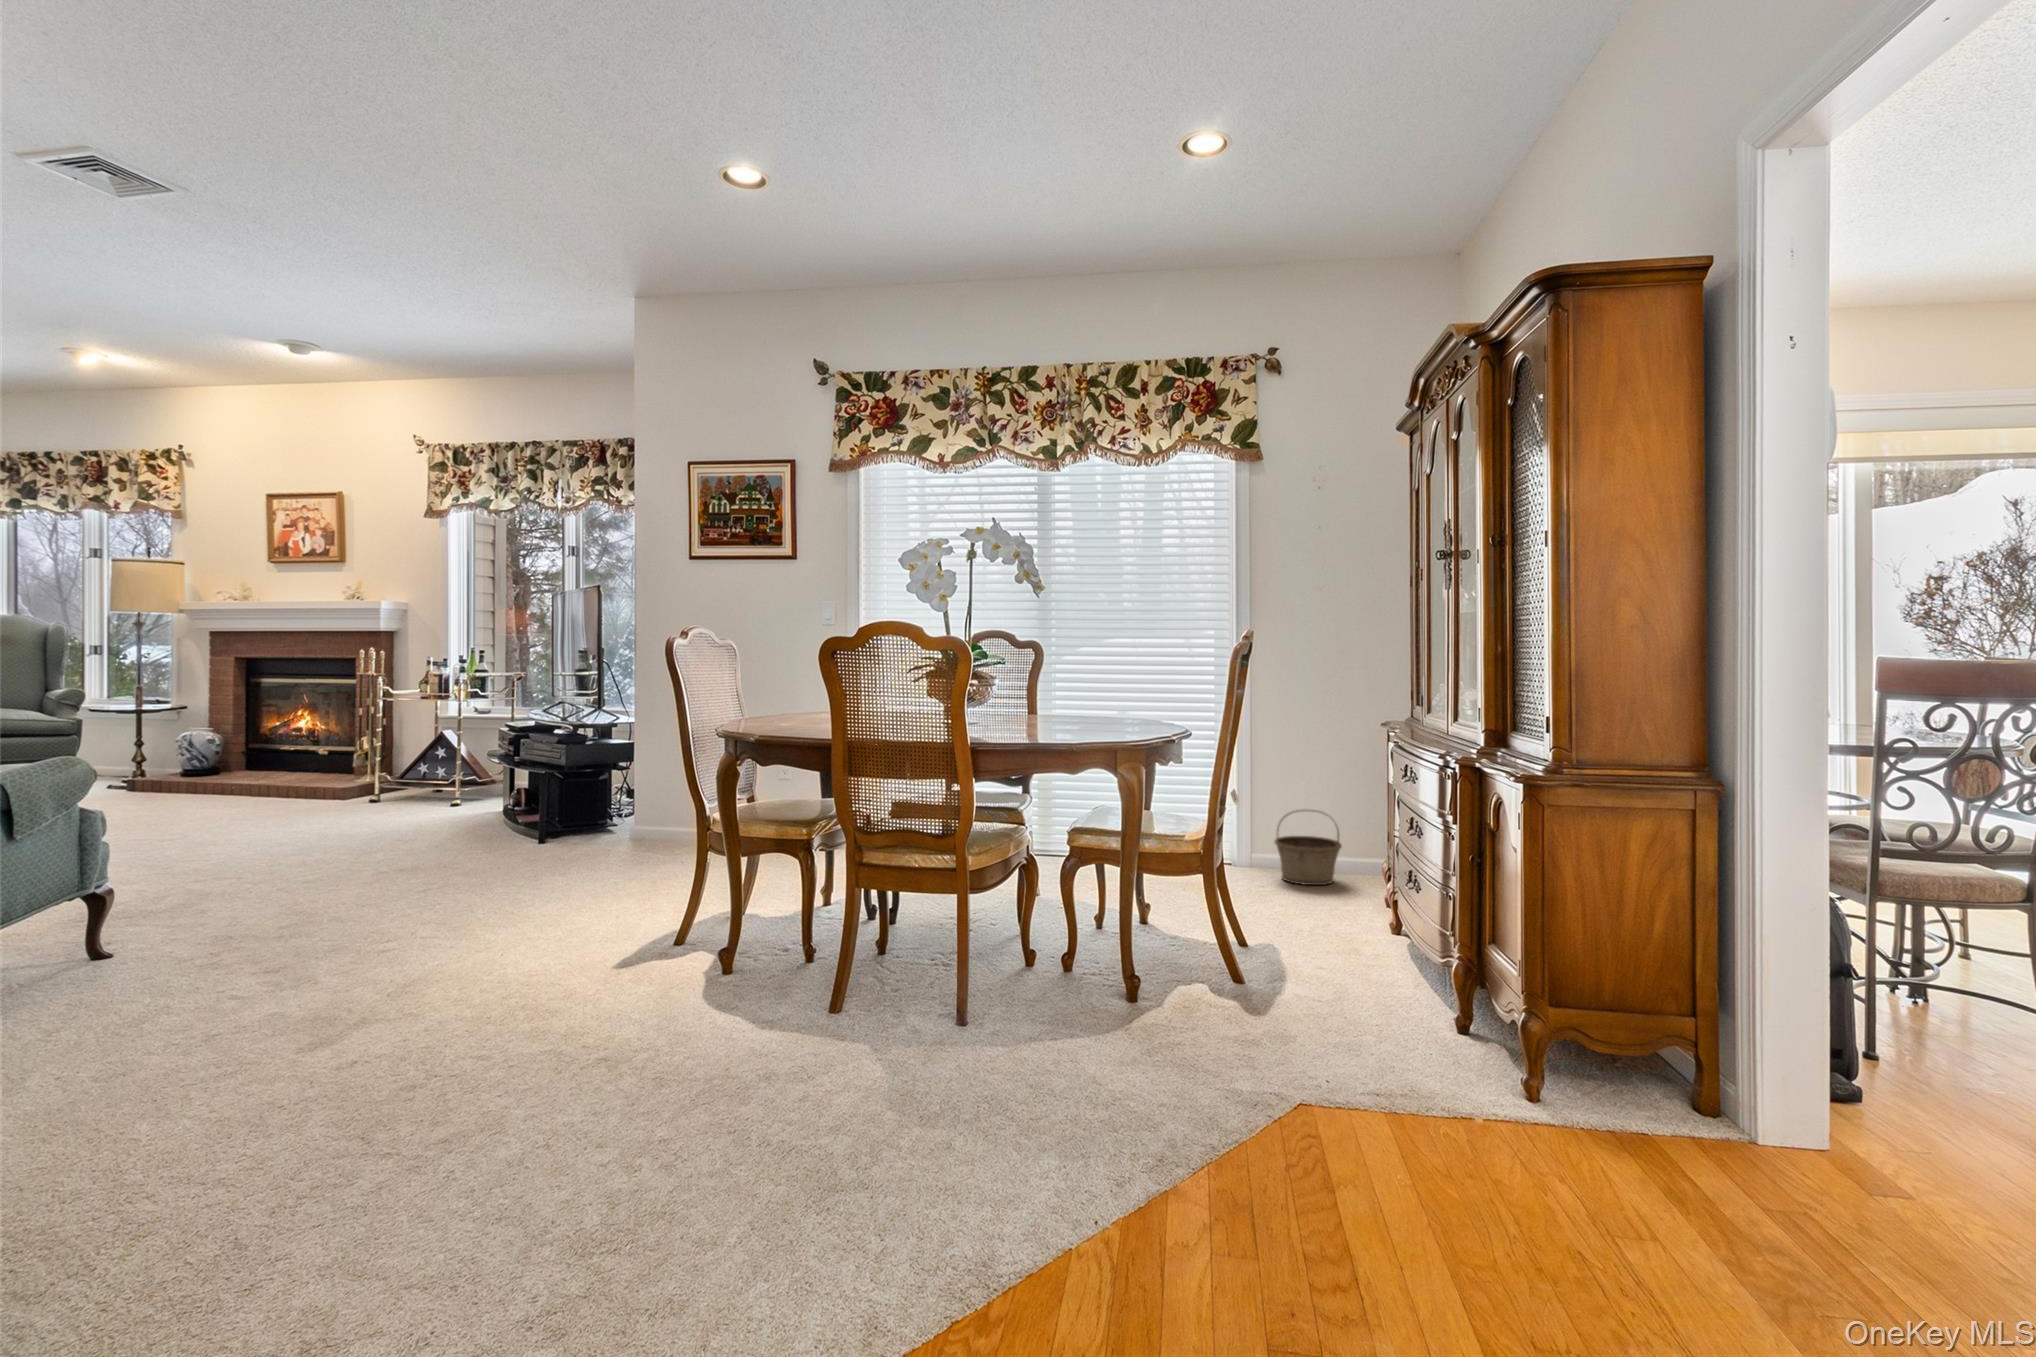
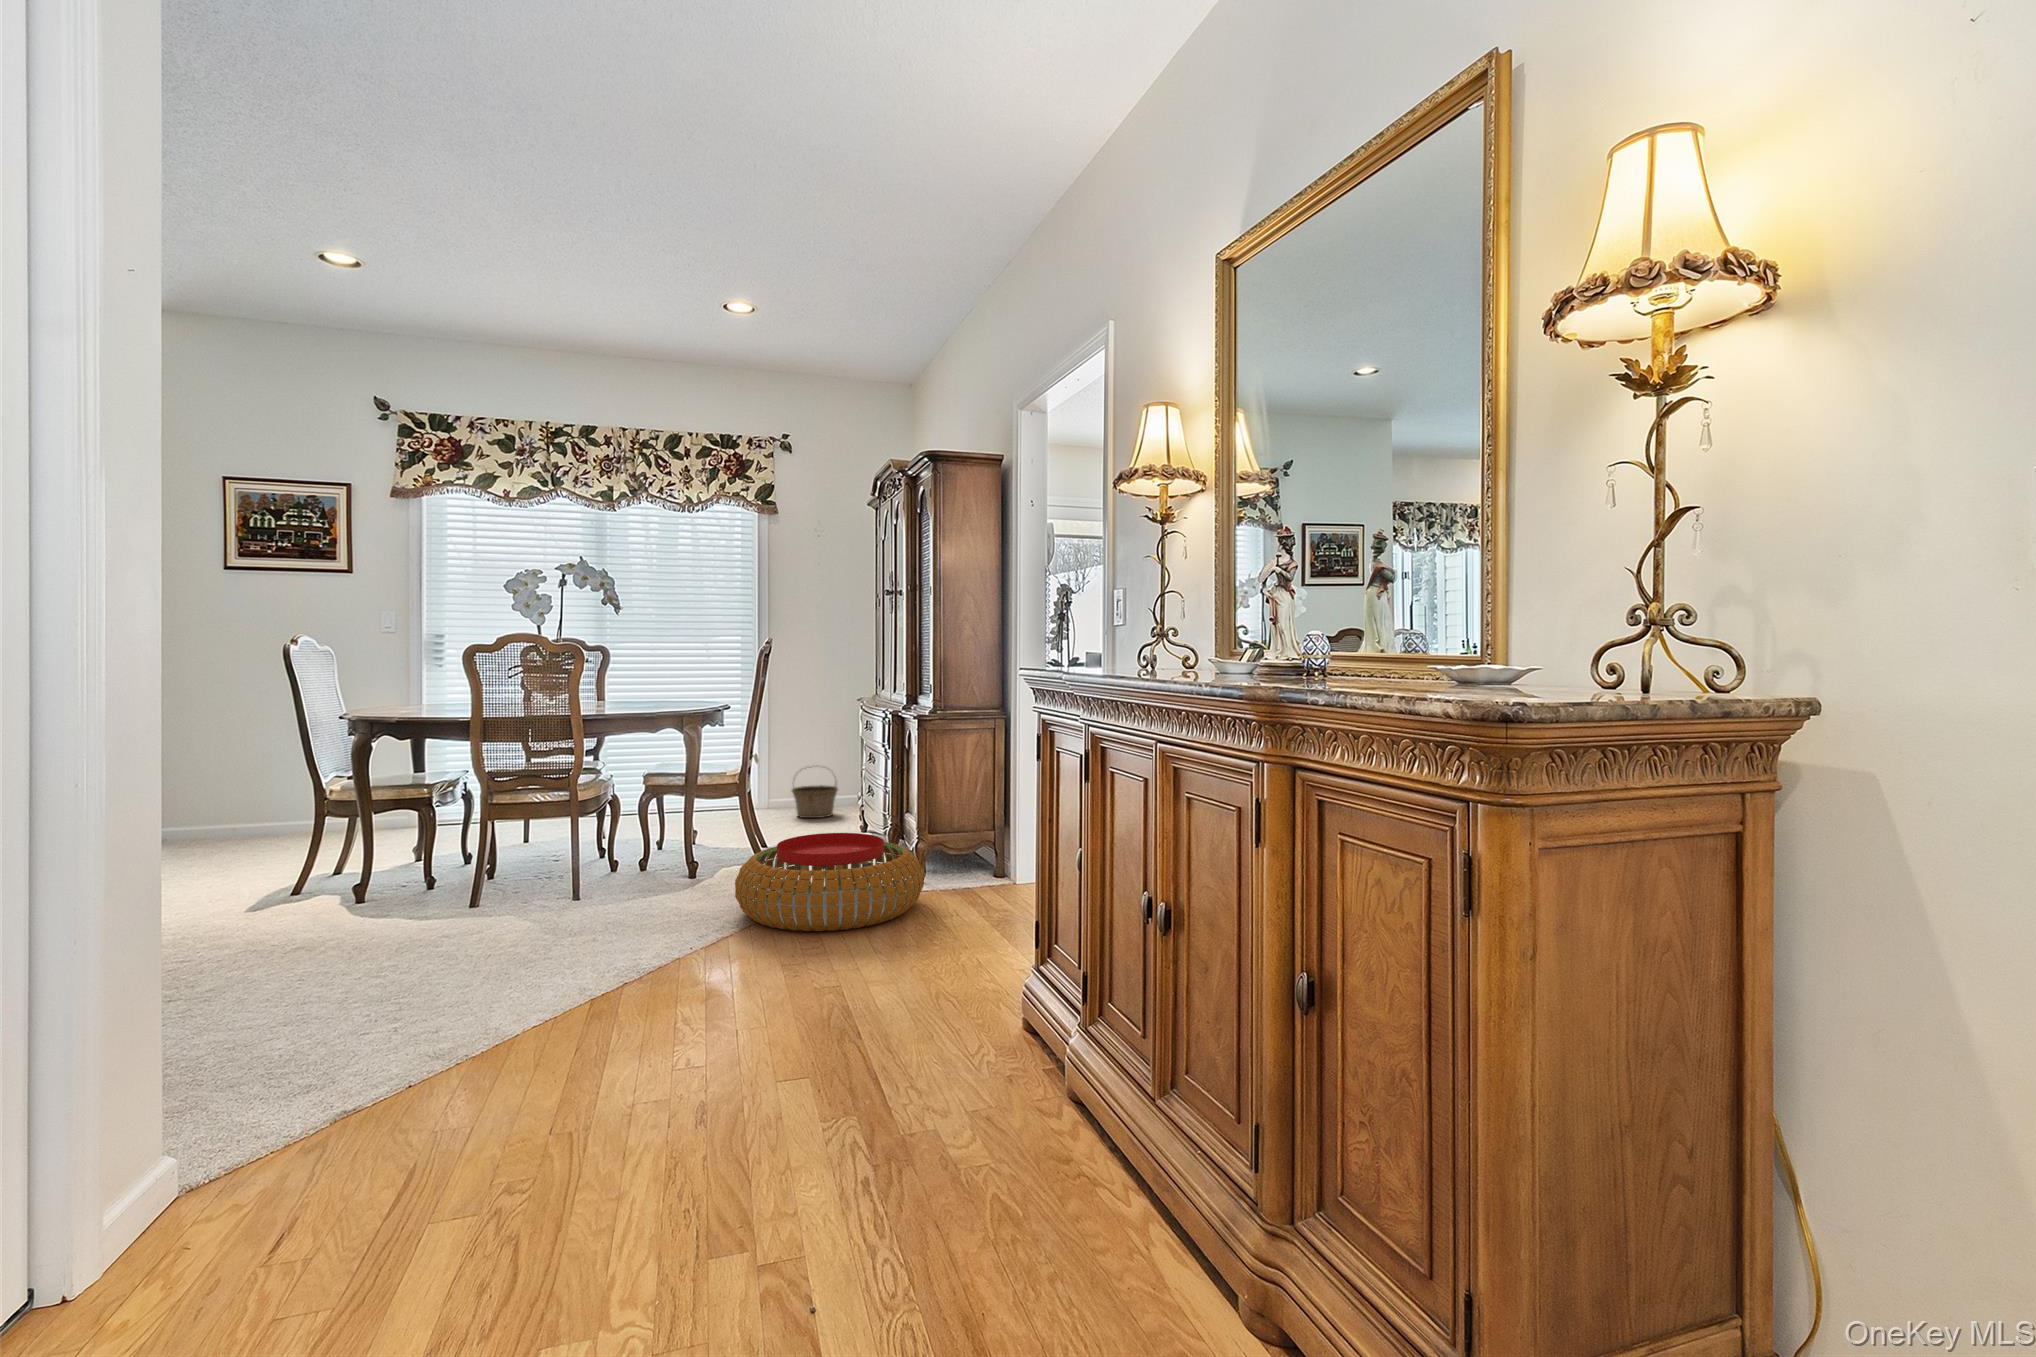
pouf: none [1188,960,1530,1174] -> present [735,833,924,931]

